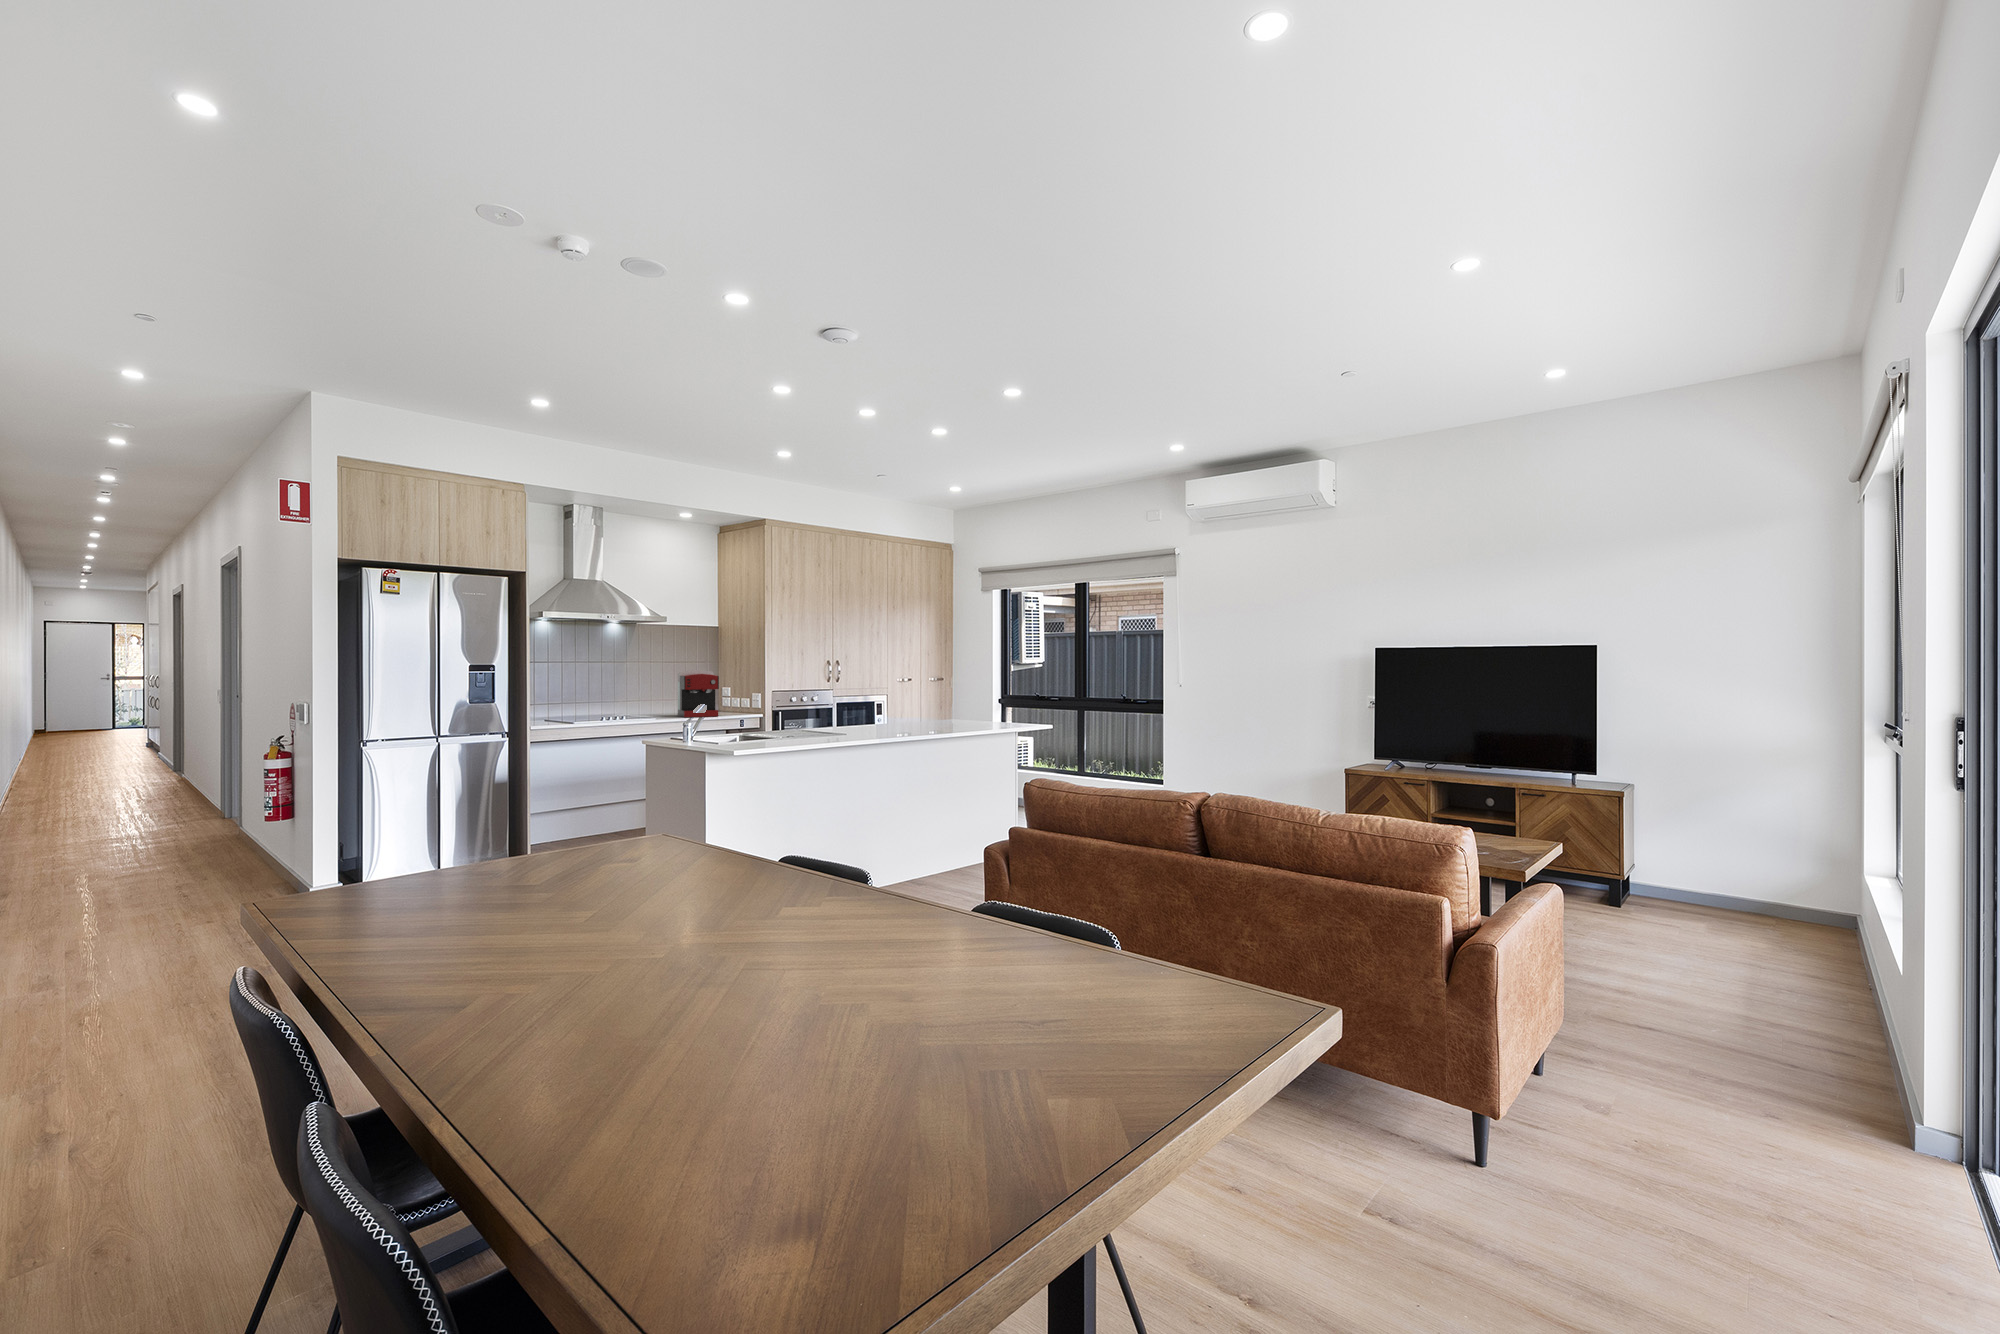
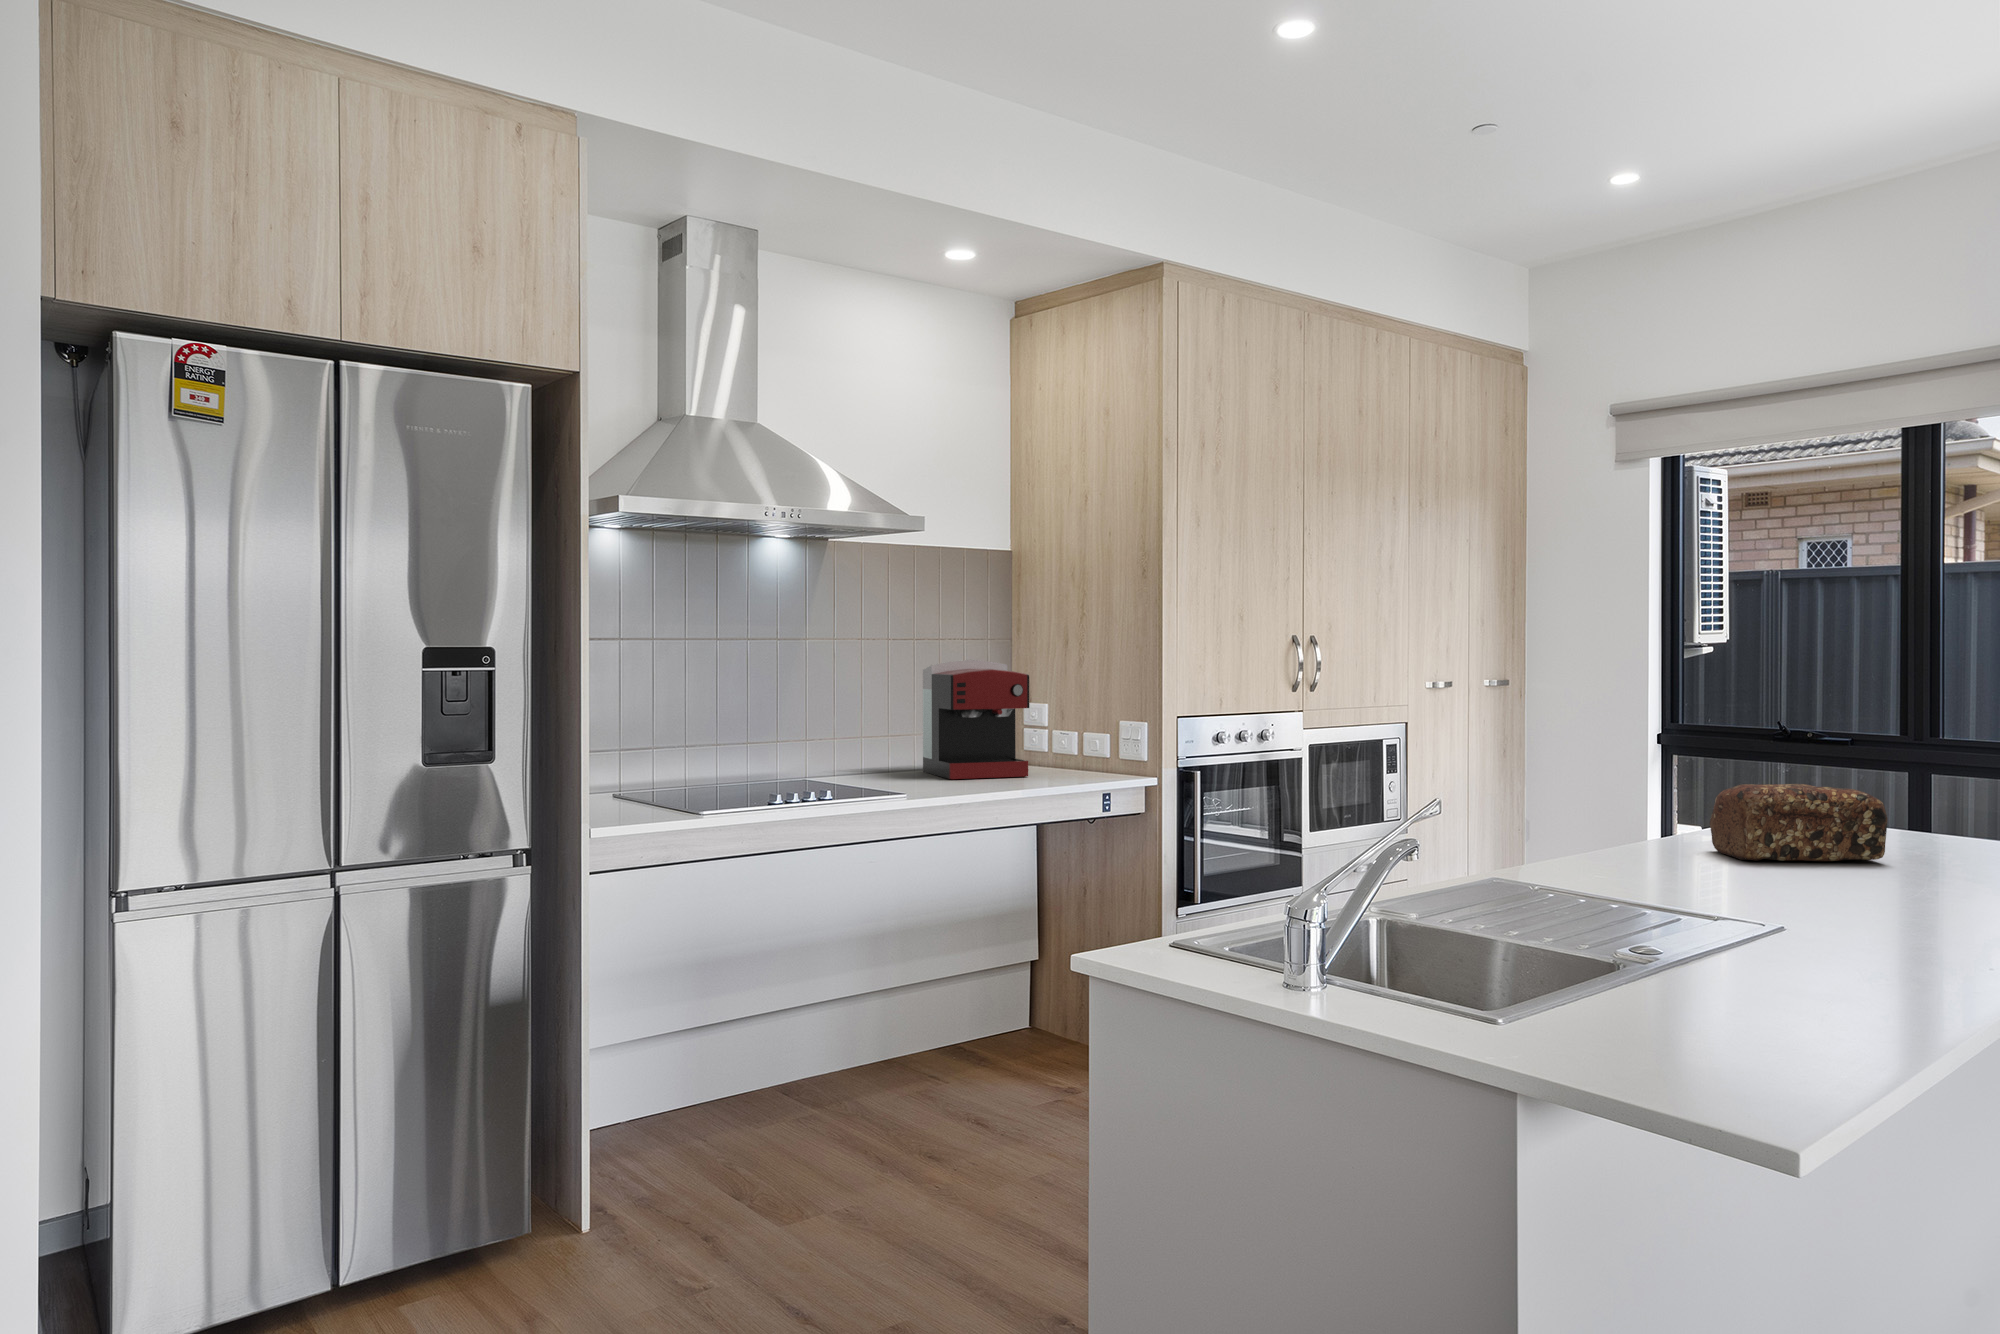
bread loaf: none [913,709,957,733] -> present [1710,784,1887,861]

